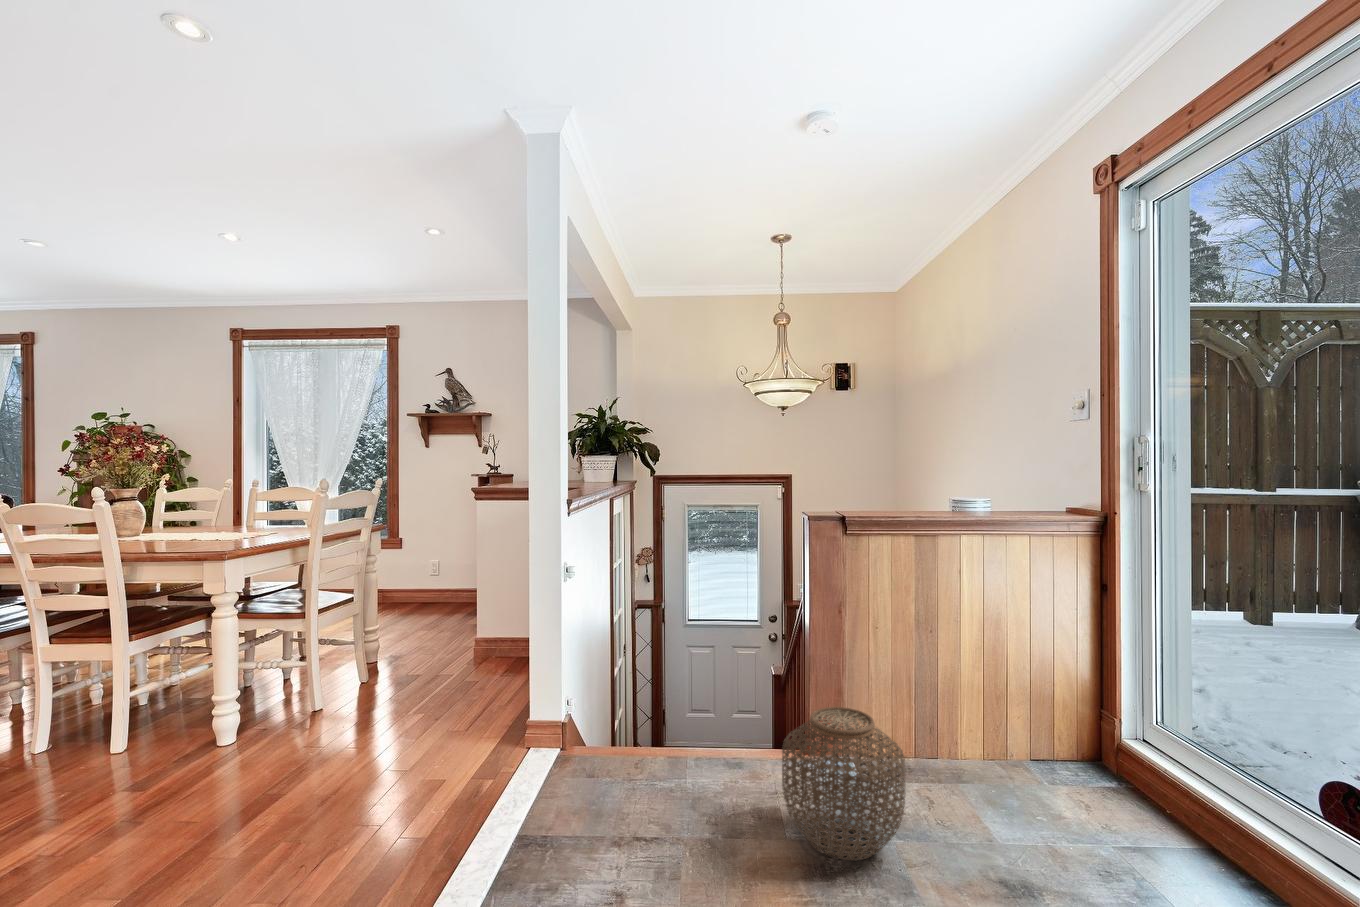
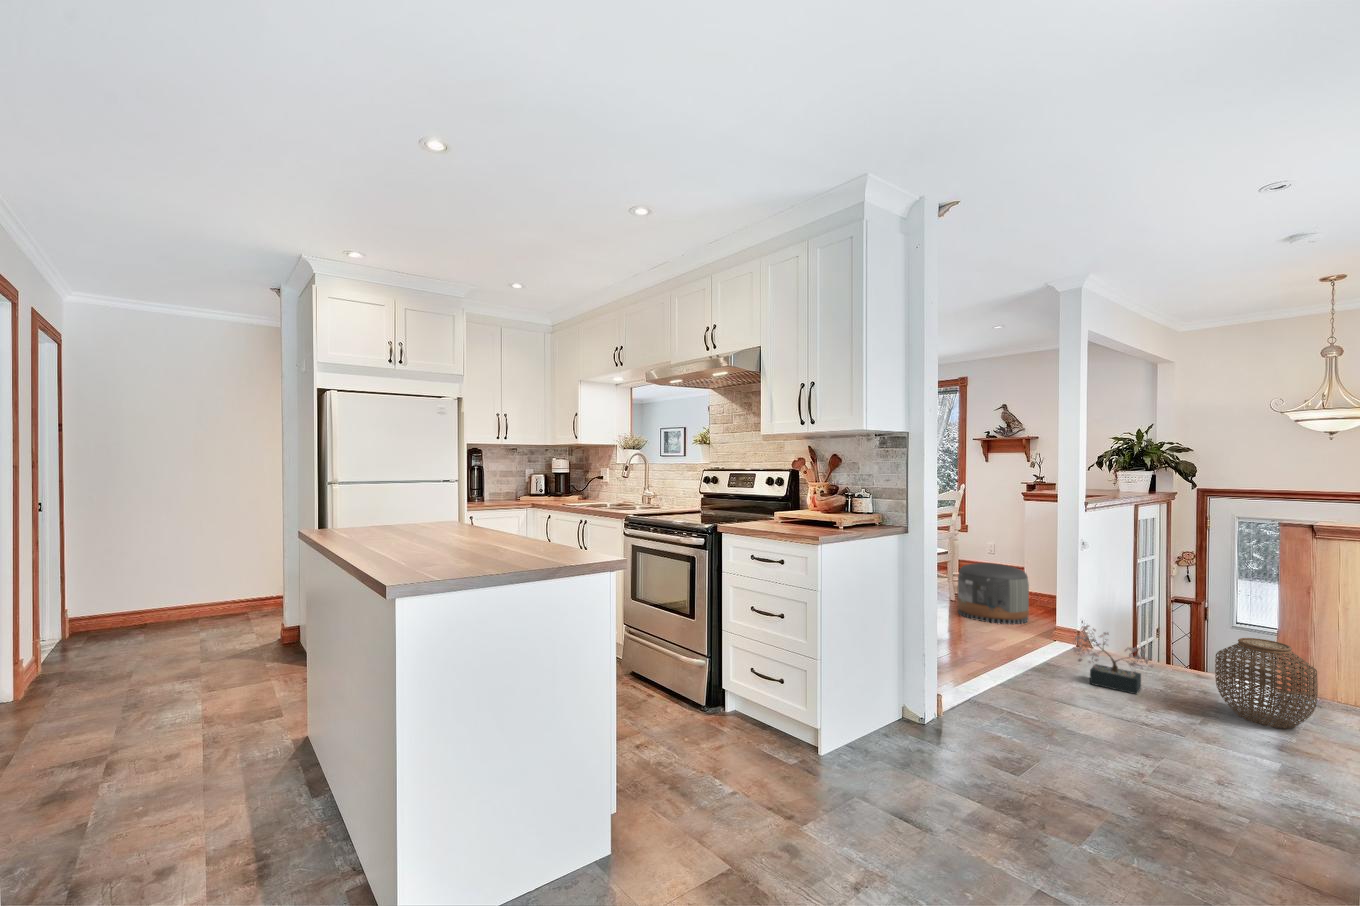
pouf: none [373,608,486,718] -> present [958,563,1029,624]
decorative plant: none [574,733,700,859] -> present [1074,625,1153,694]

